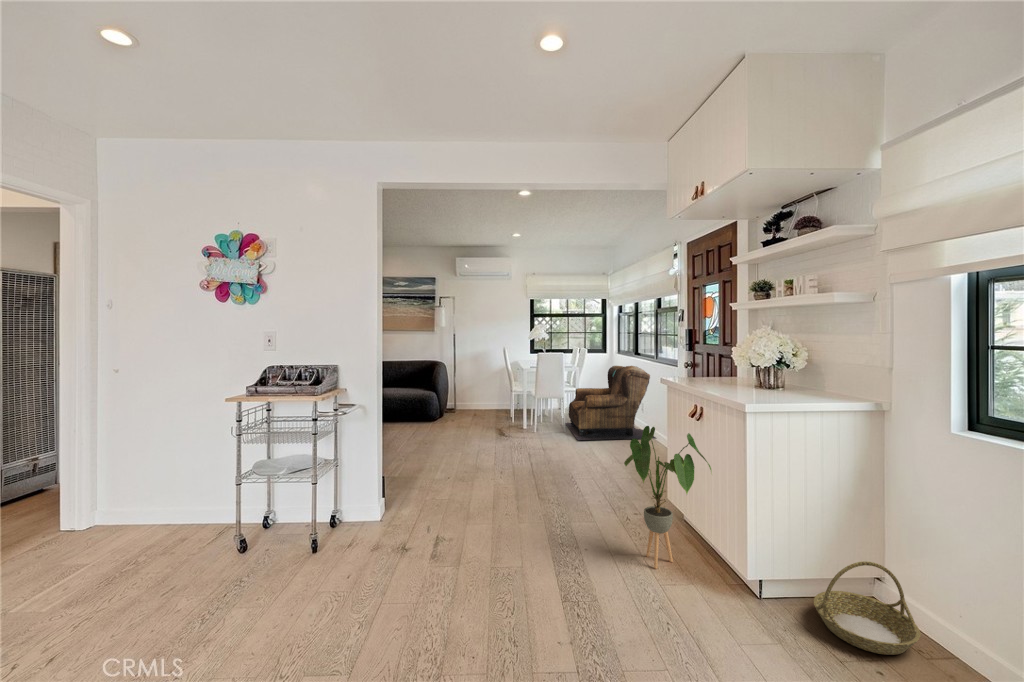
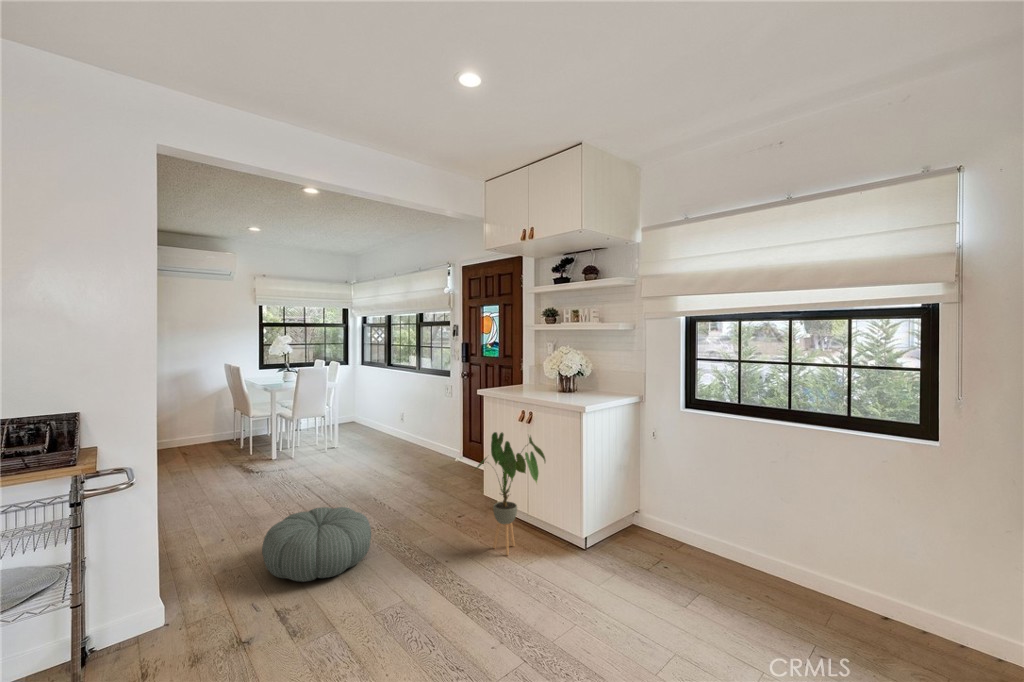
armchair: present [565,366,656,440] -> none [318,378,424,460]
pouf: none [445,473,534,533] -> present [262,507,371,582]
basket: present [813,561,920,655] -> none [618,503,676,561]

